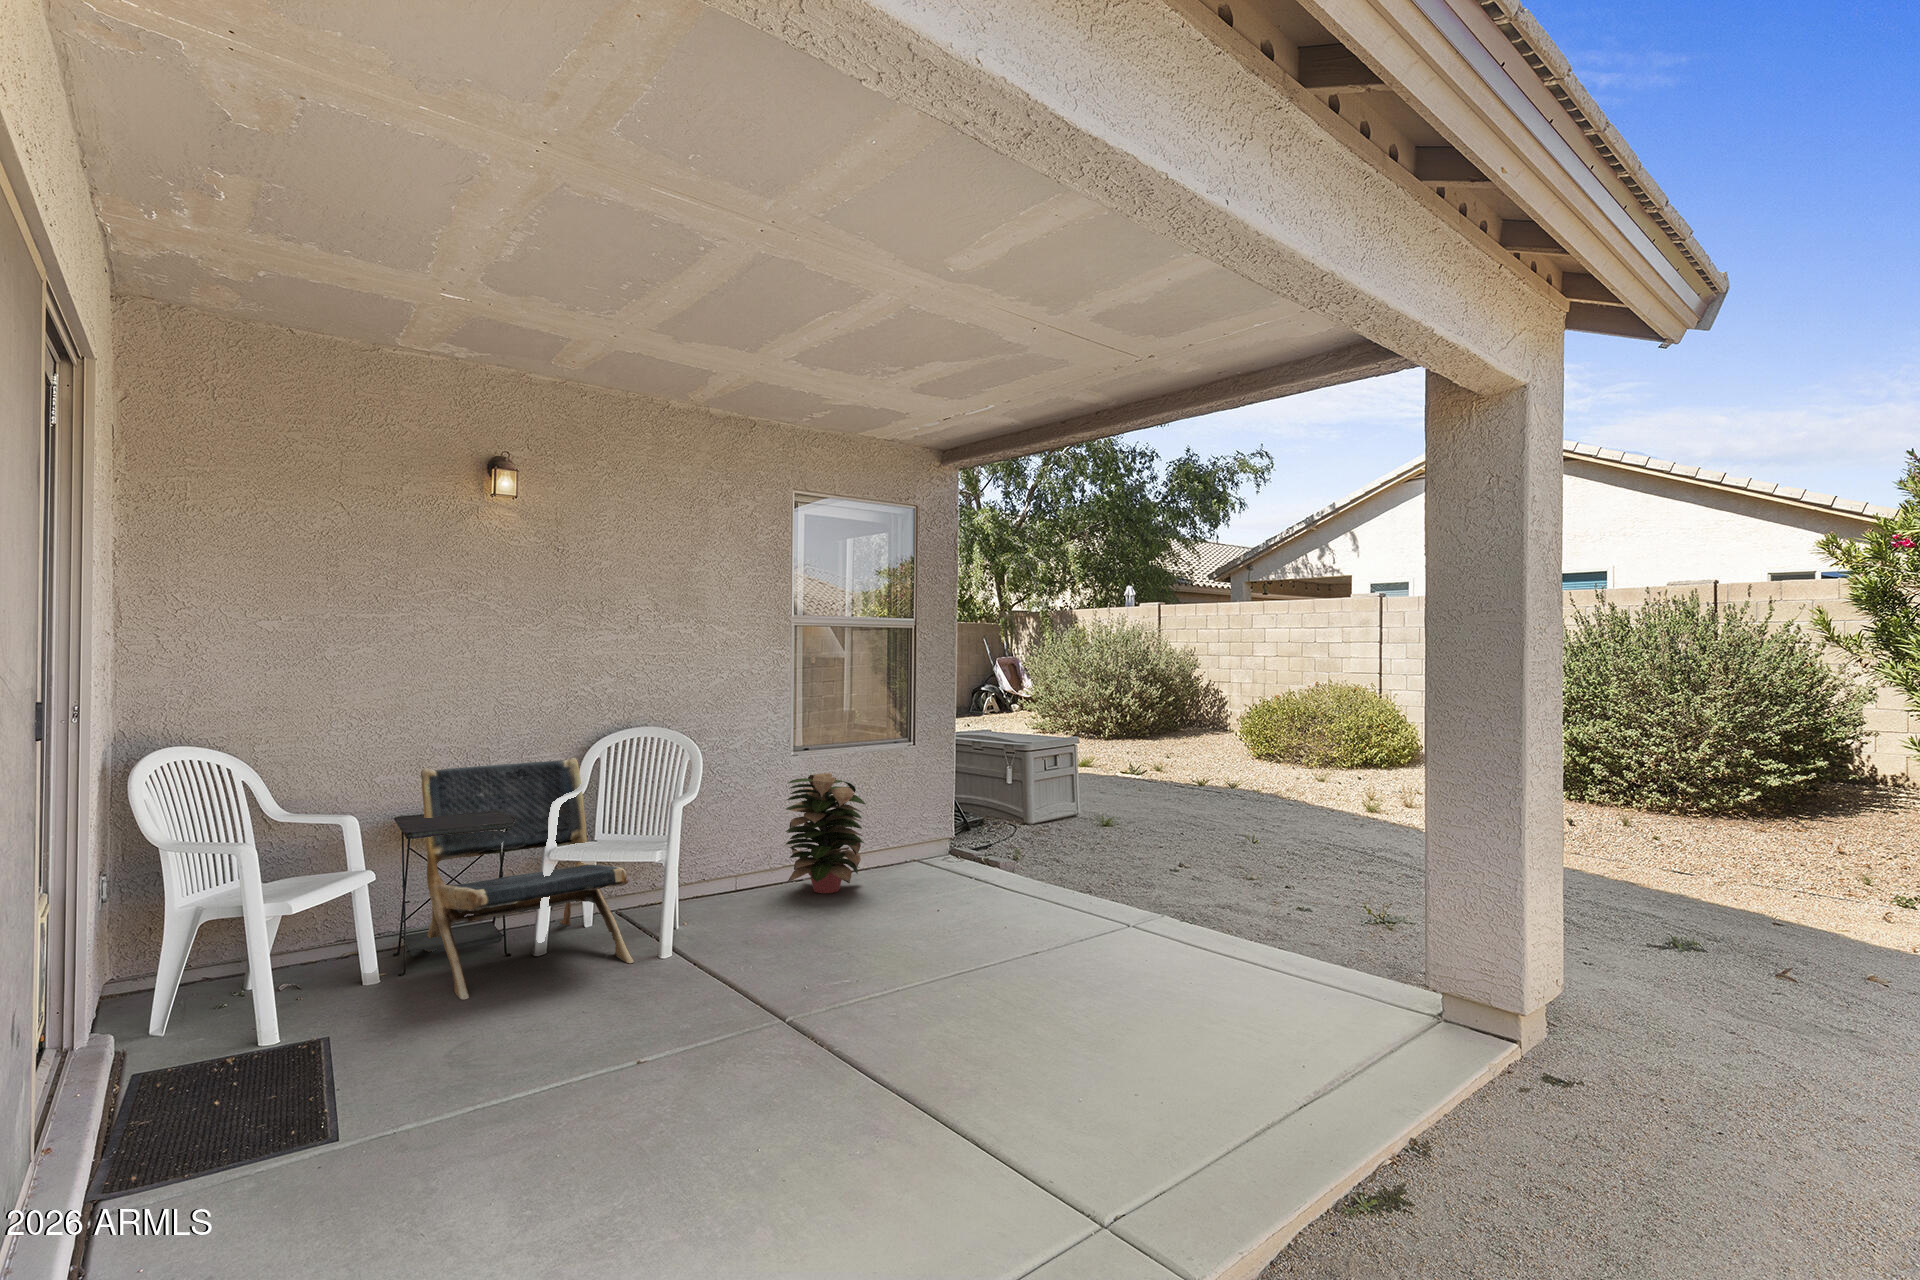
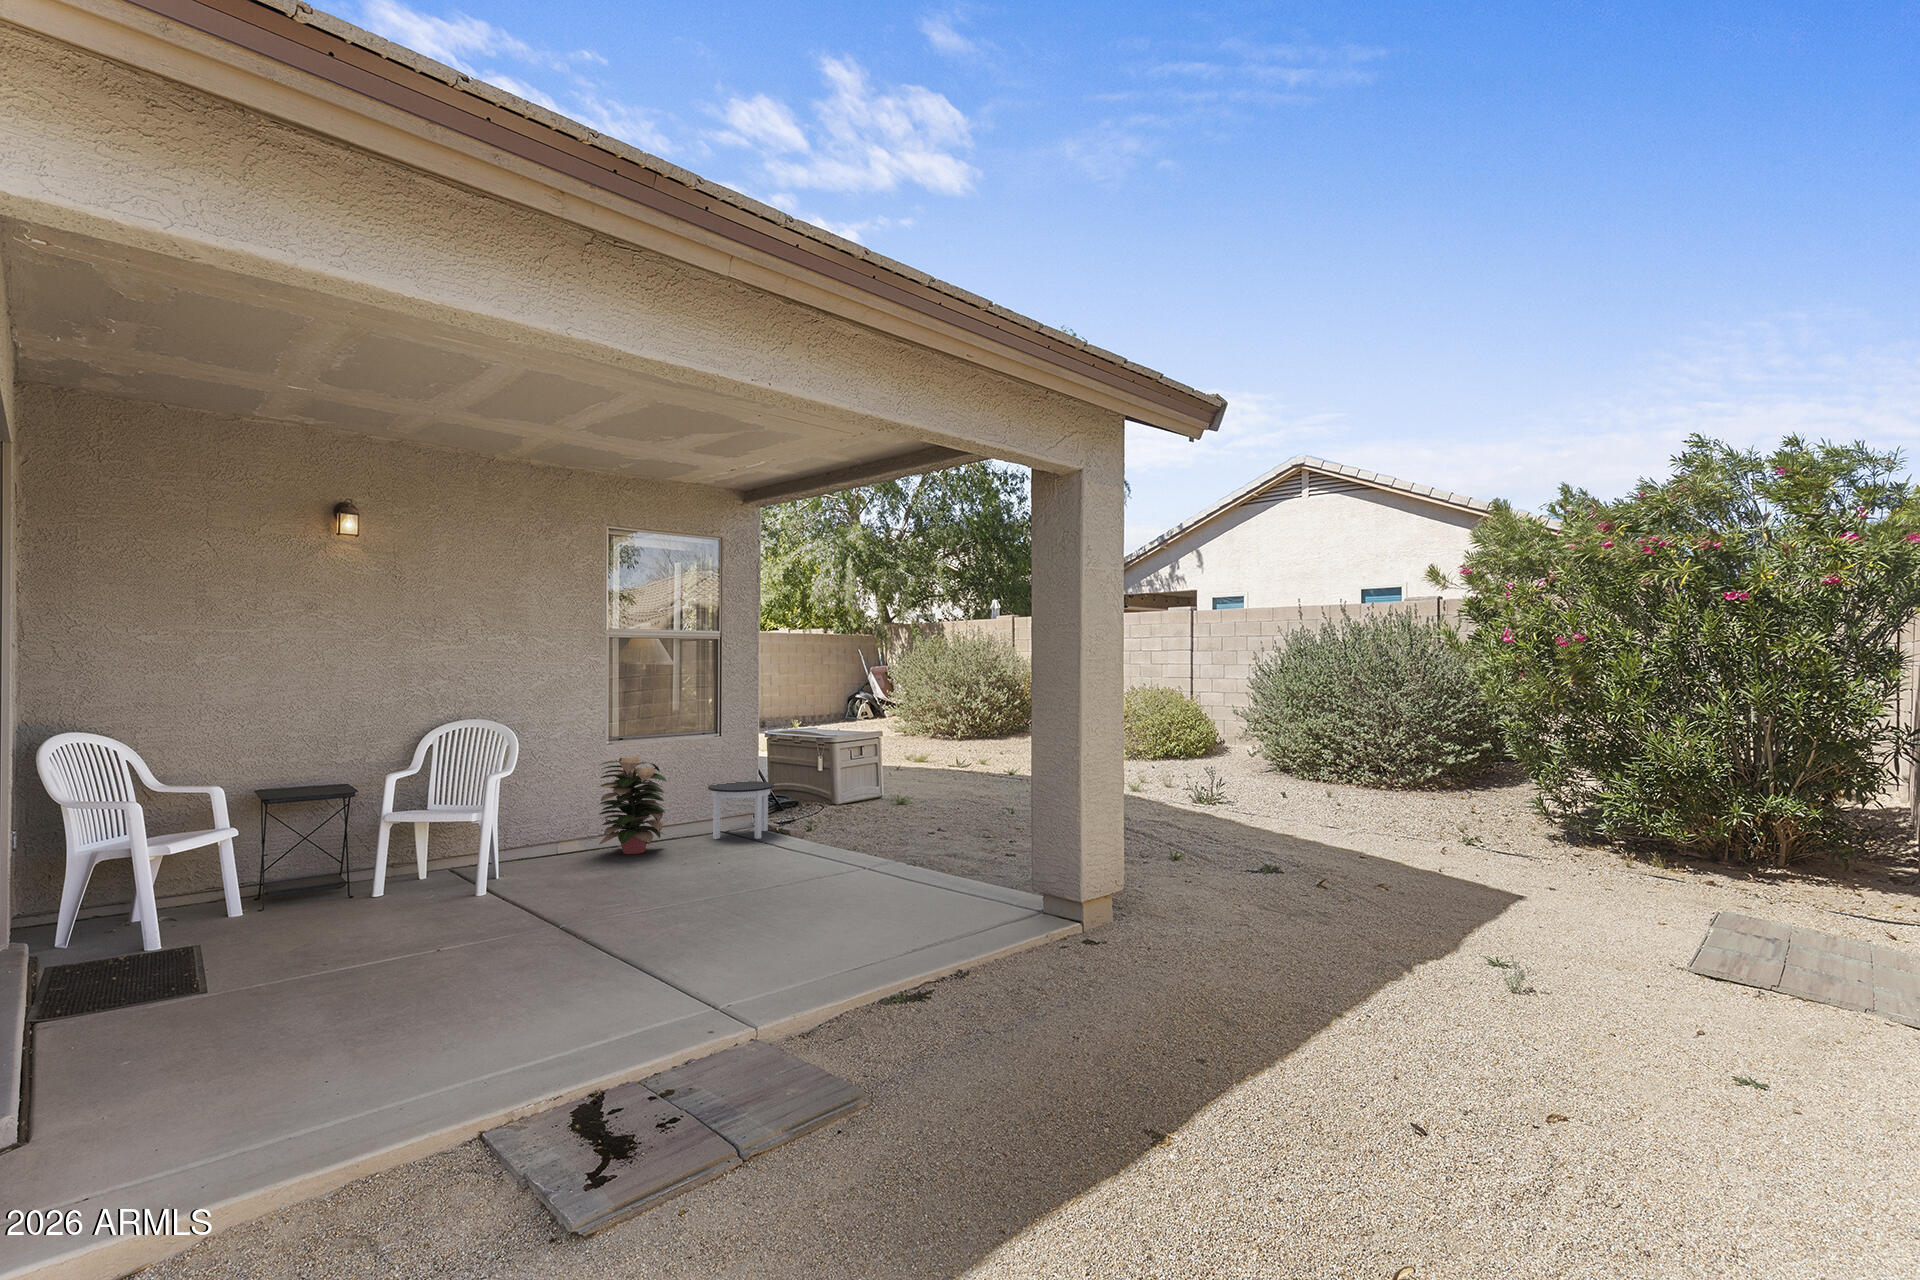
lounge chair: present [421,758,634,999] -> none [278,743,453,923]
round table: none [902,800,980,873] -> present [708,781,774,839]

